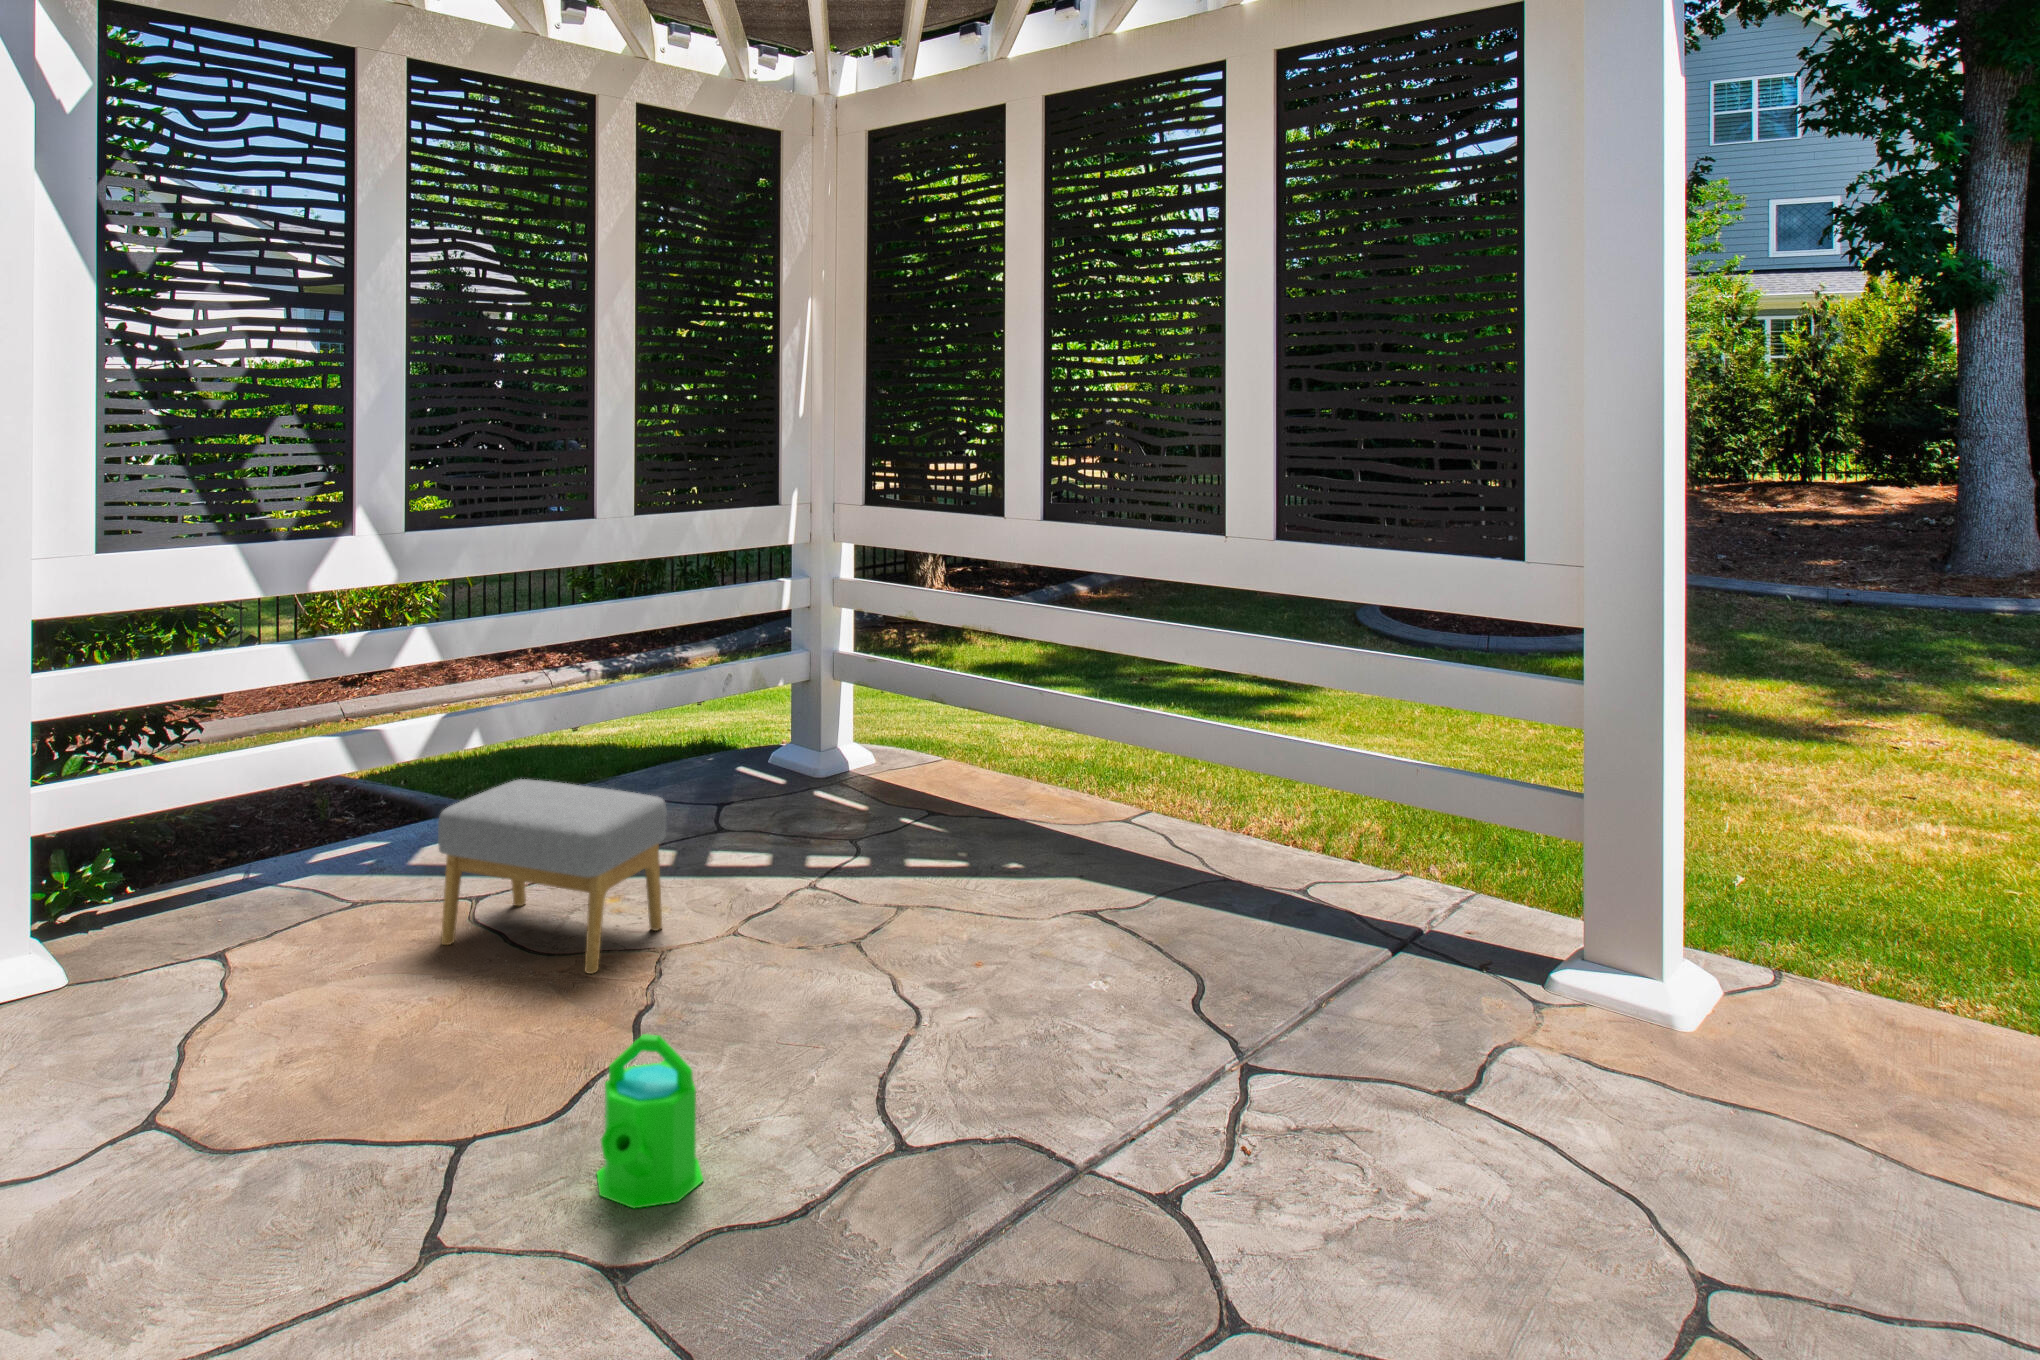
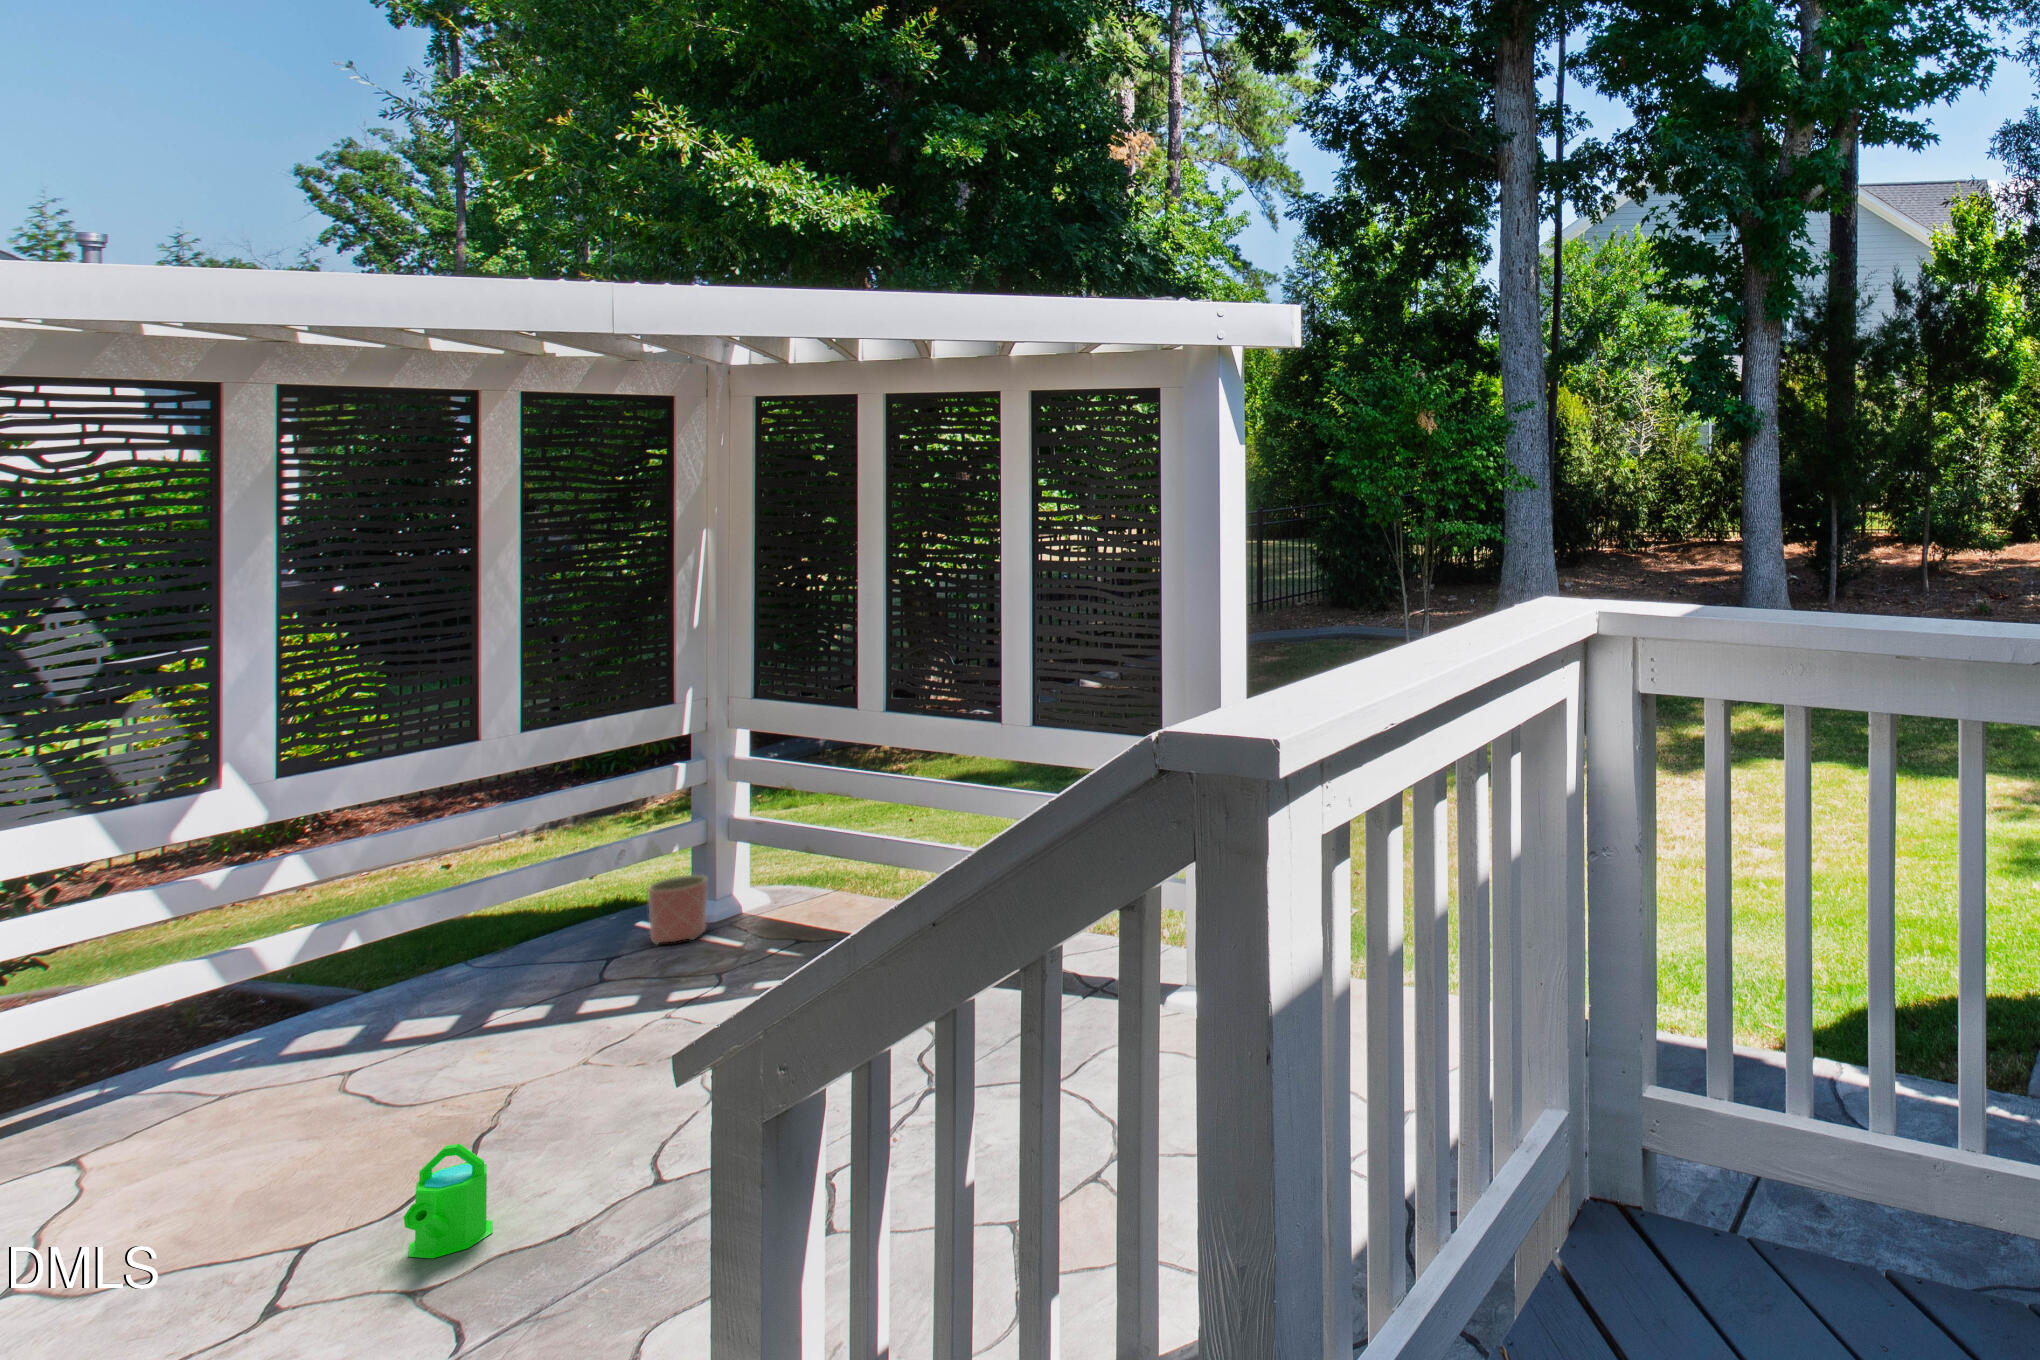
planter: none [756,716,819,793] -> present [648,875,708,944]
footstool: present [438,779,667,974] -> none [302,973,520,1120]

